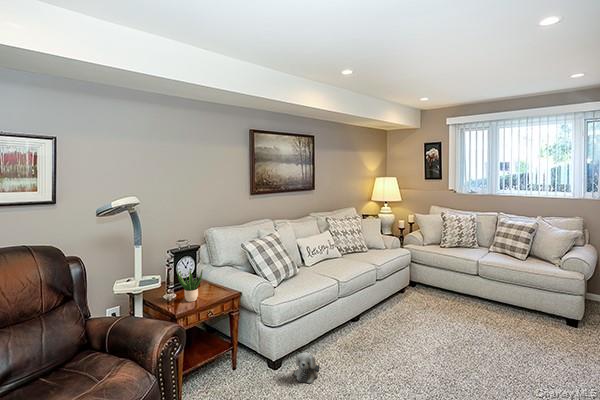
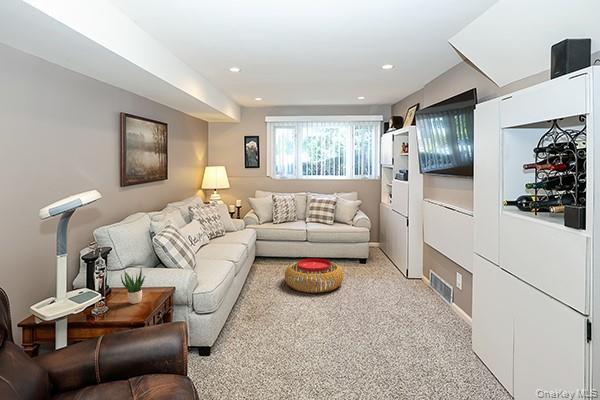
pouf: none [418,299,506,352] -> present [285,258,344,293]
plush toy: present [294,352,319,383] -> none [231,321,253,346]

